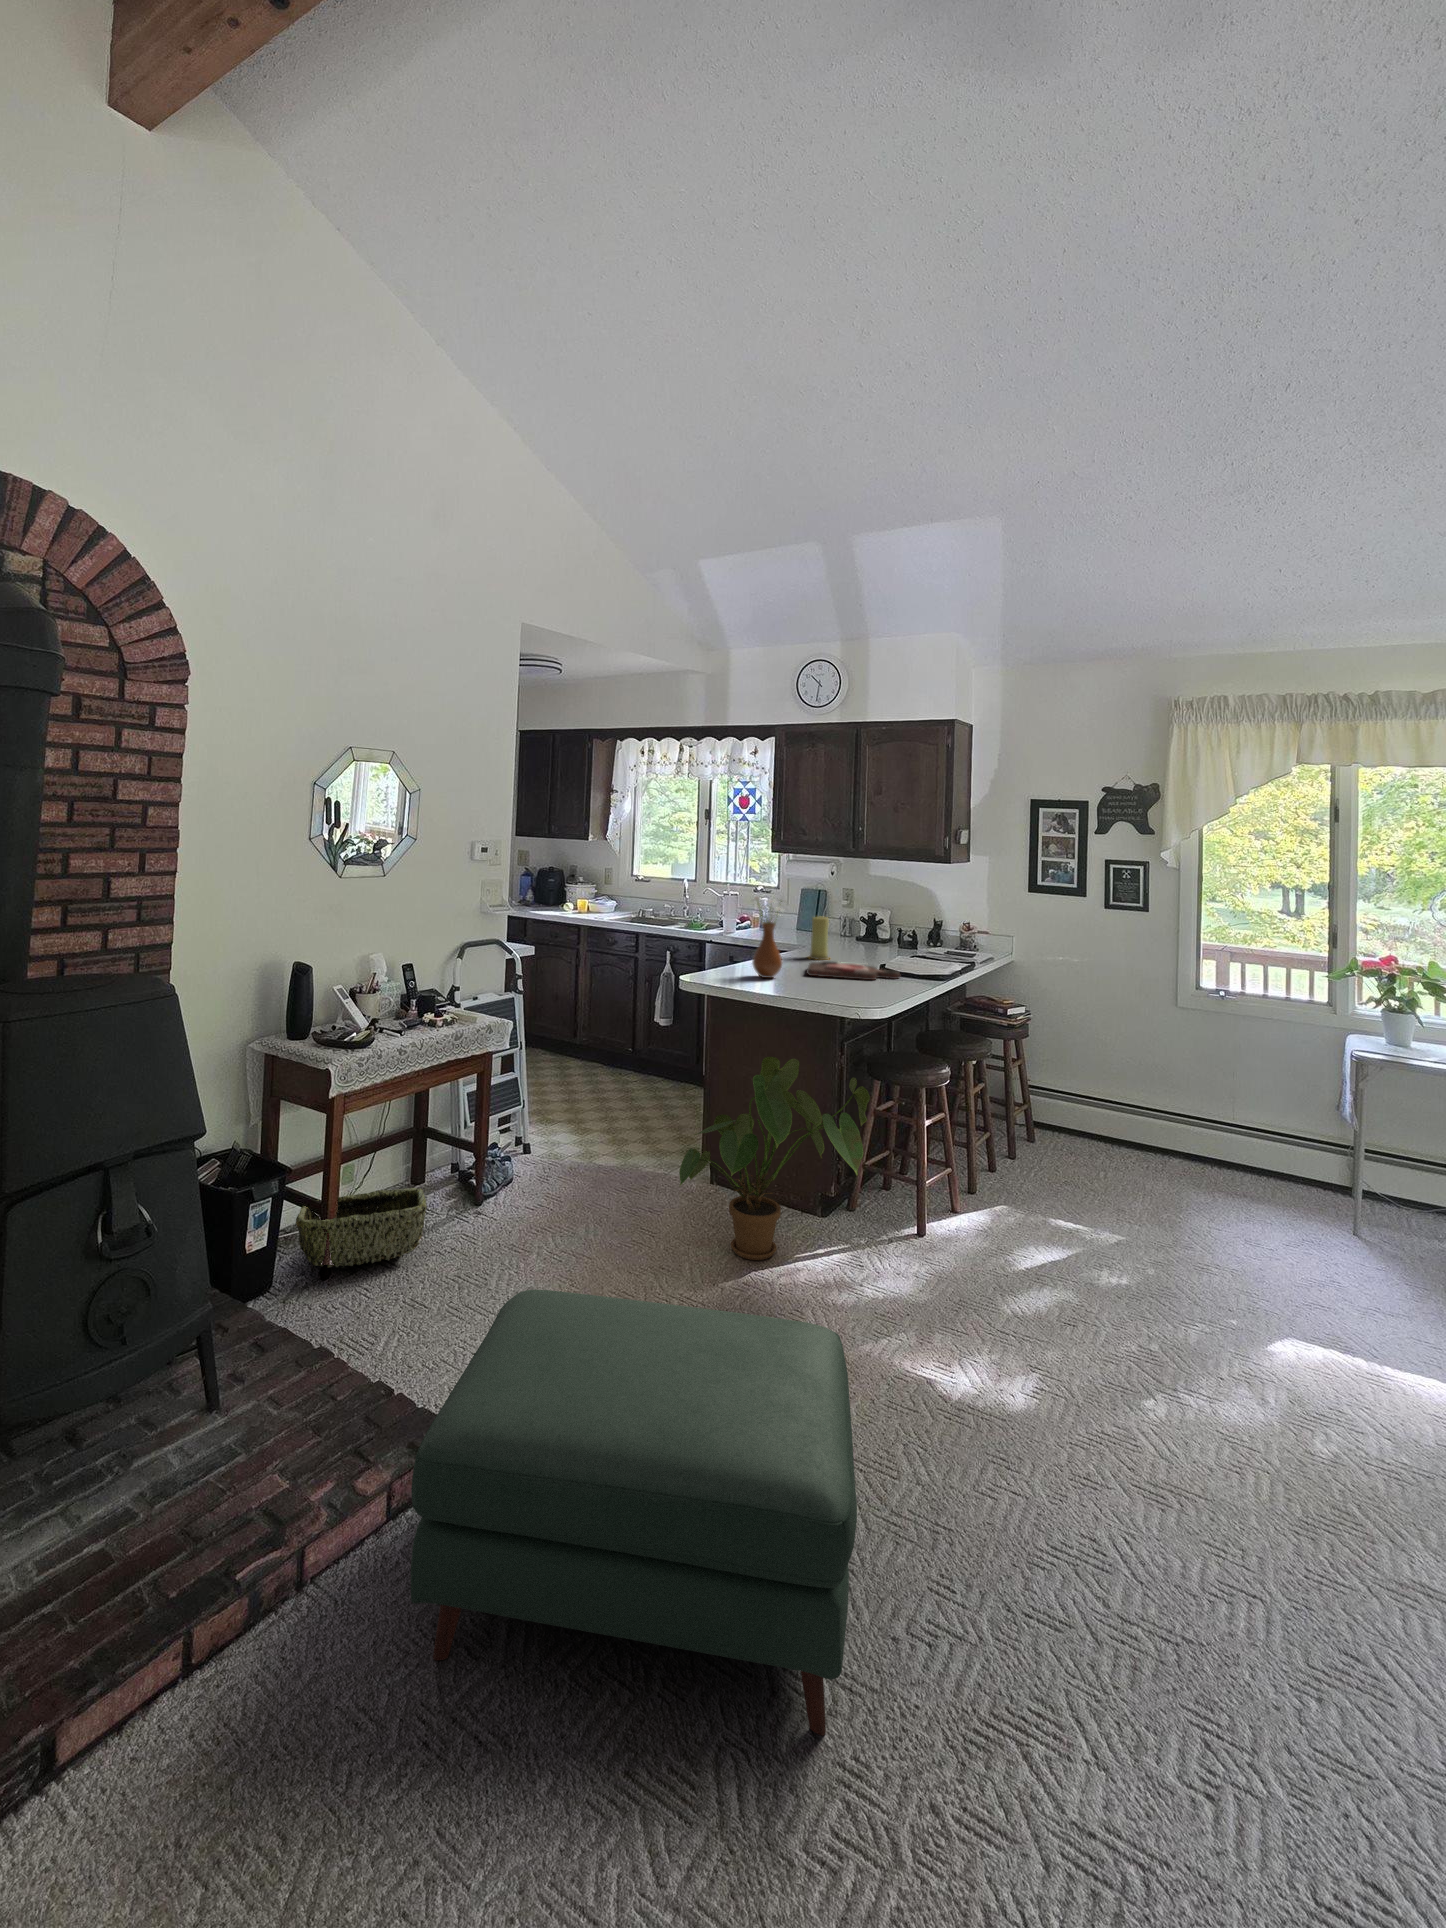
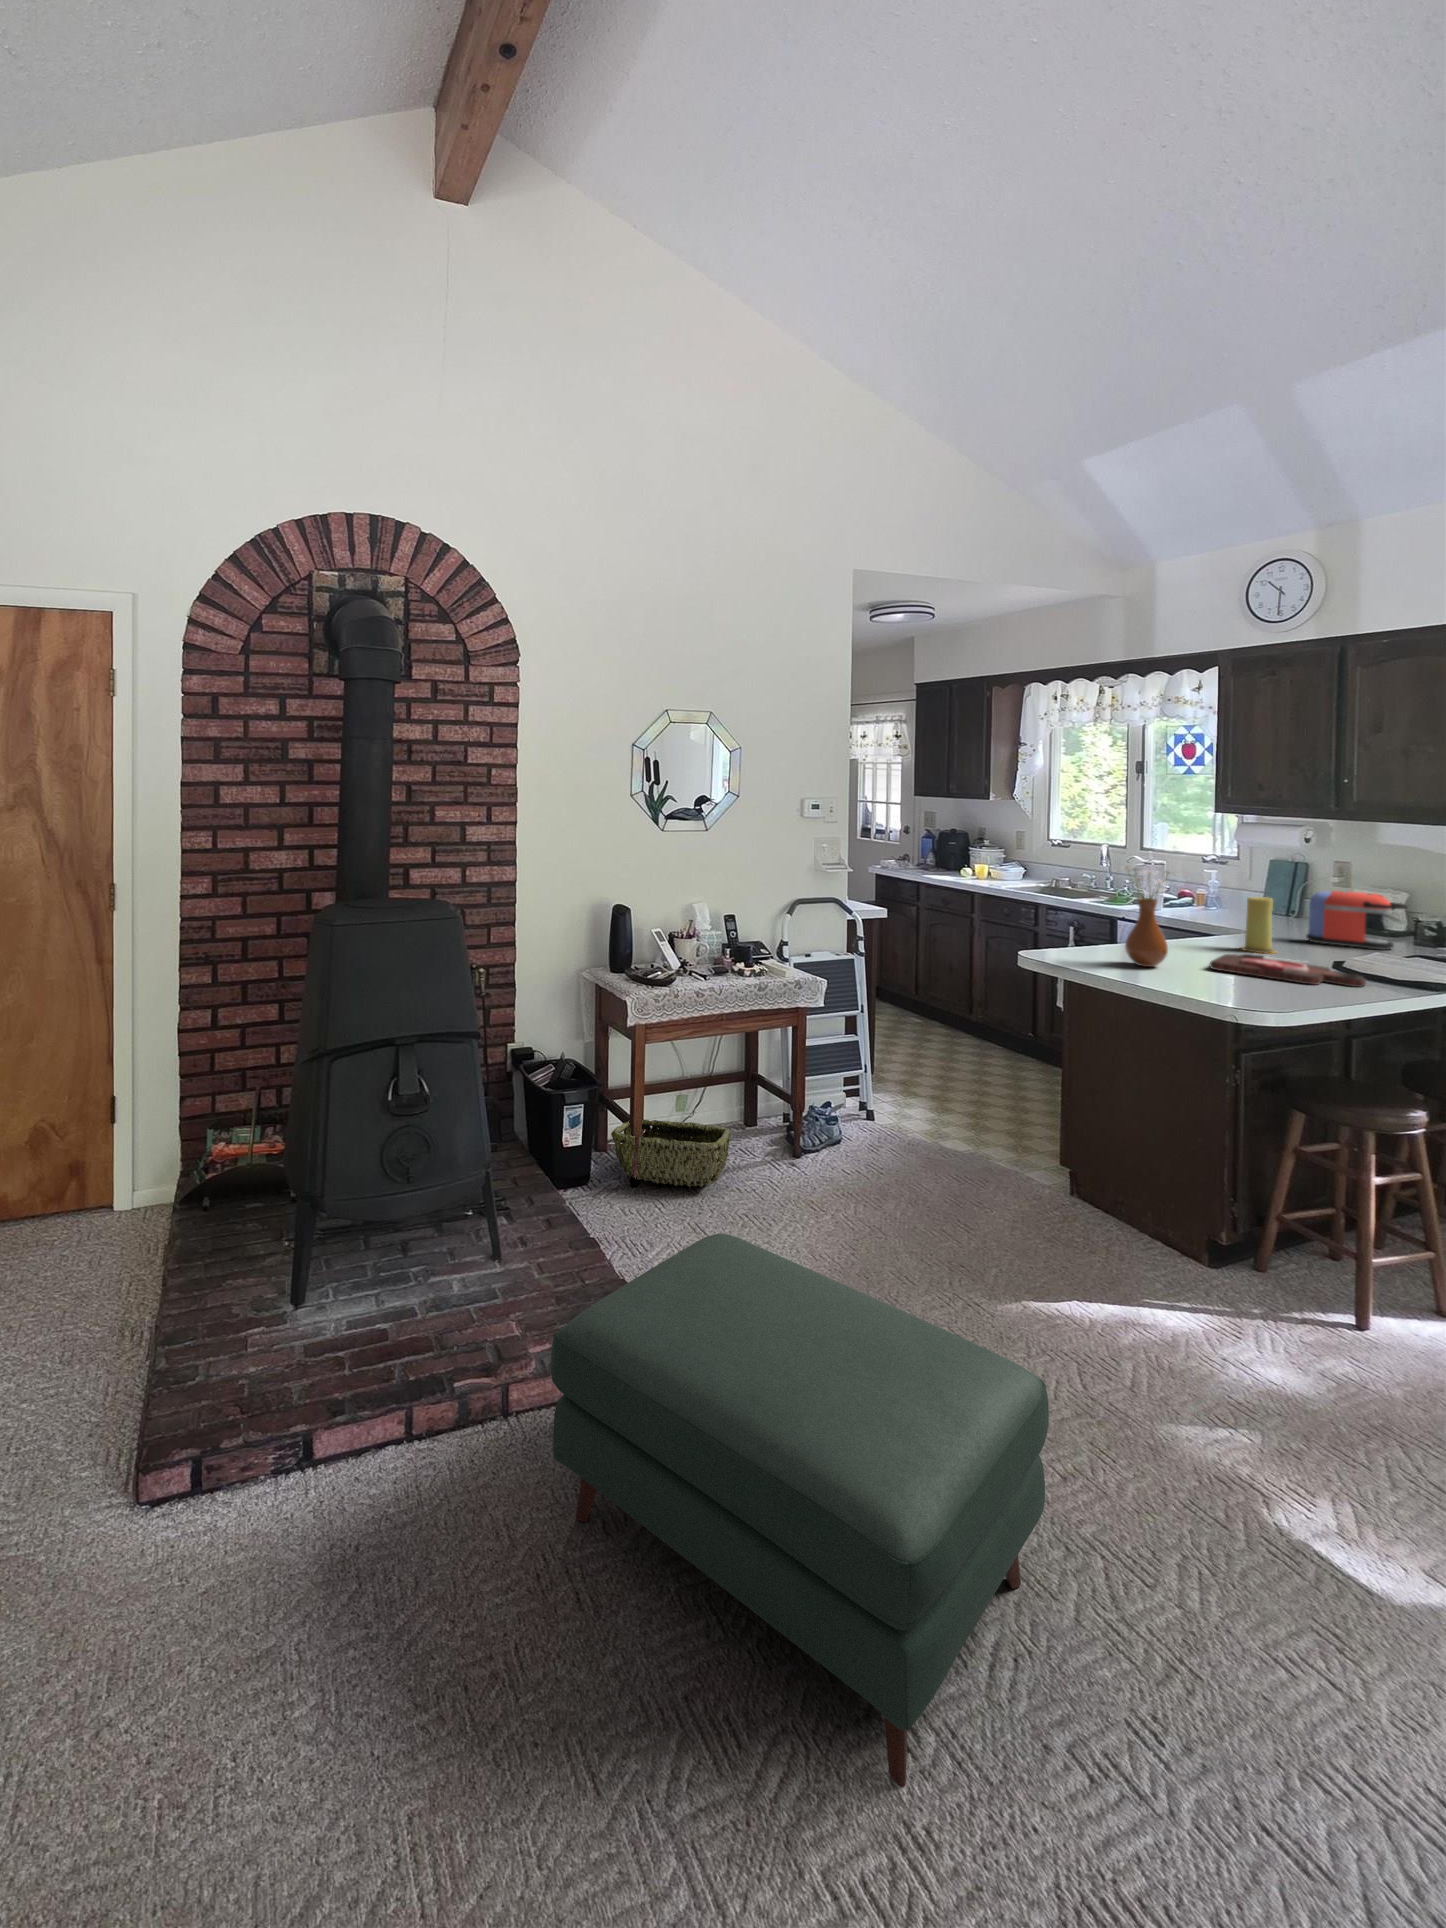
coffee maker: none [837,909,895,951] -> present [1306,891,1407,950]
house plant: present [679,1057,870,1260] -> none [986,1061,1269,1298]

